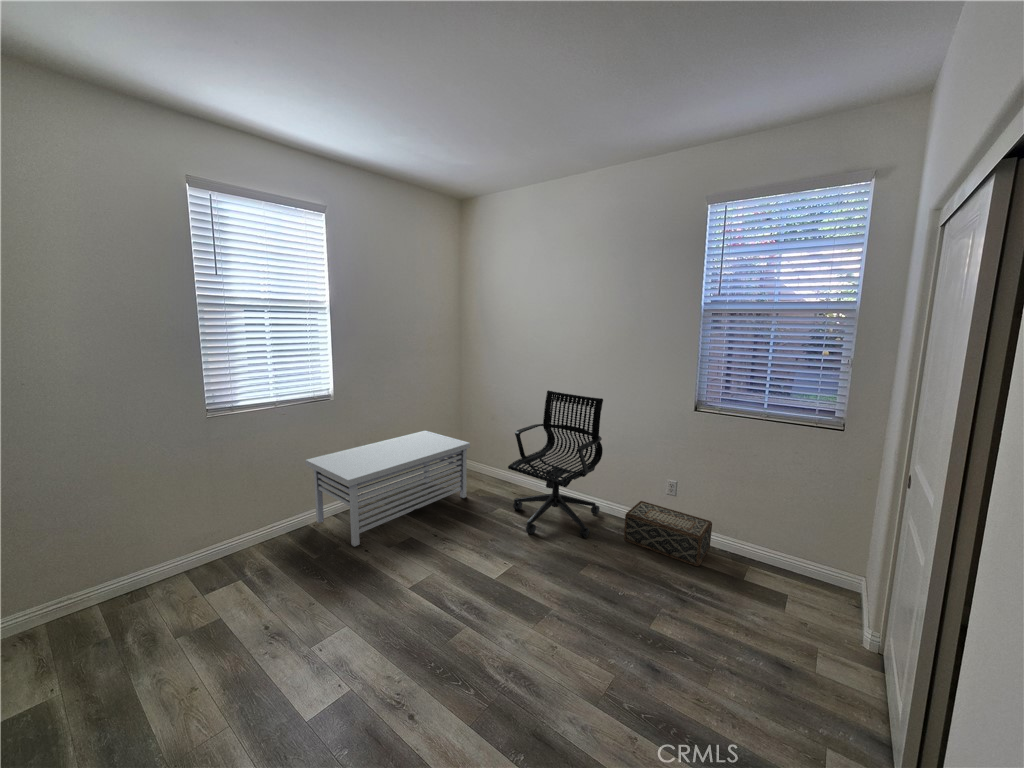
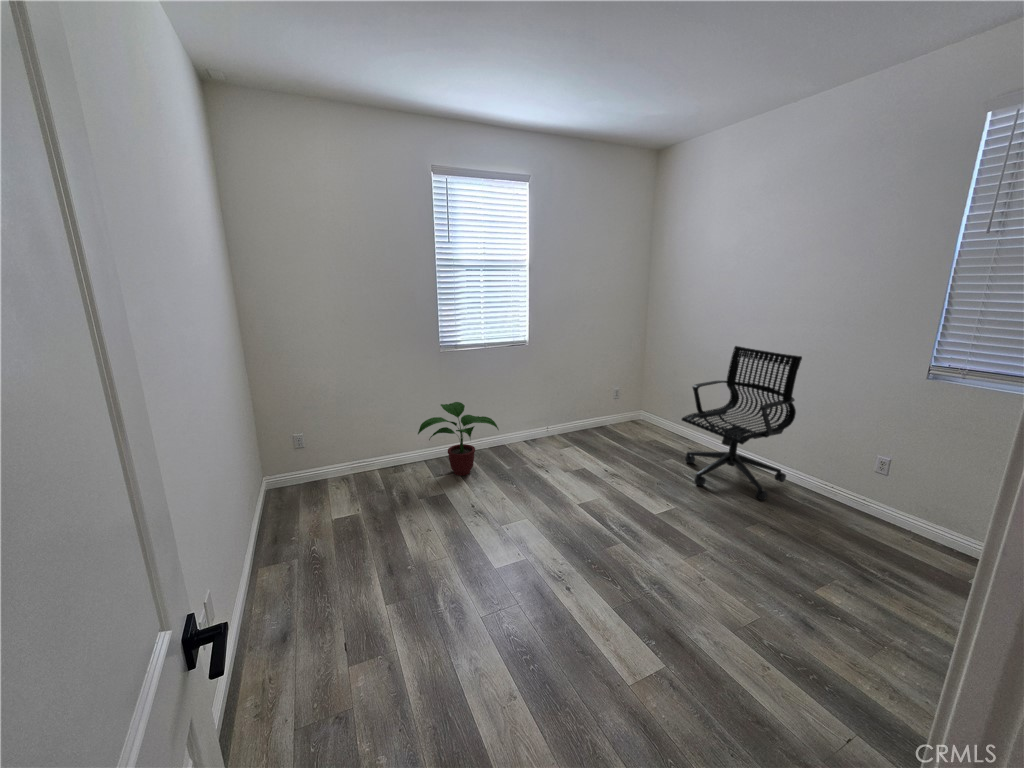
storage bench: present [305,430,470,547] -> none [505,380,646,466]
potted plant: none [168,482,300,584] -> present [418,402,499,476]
woven basket: present [624,501,712,566] -> none [810,475,941,557]

